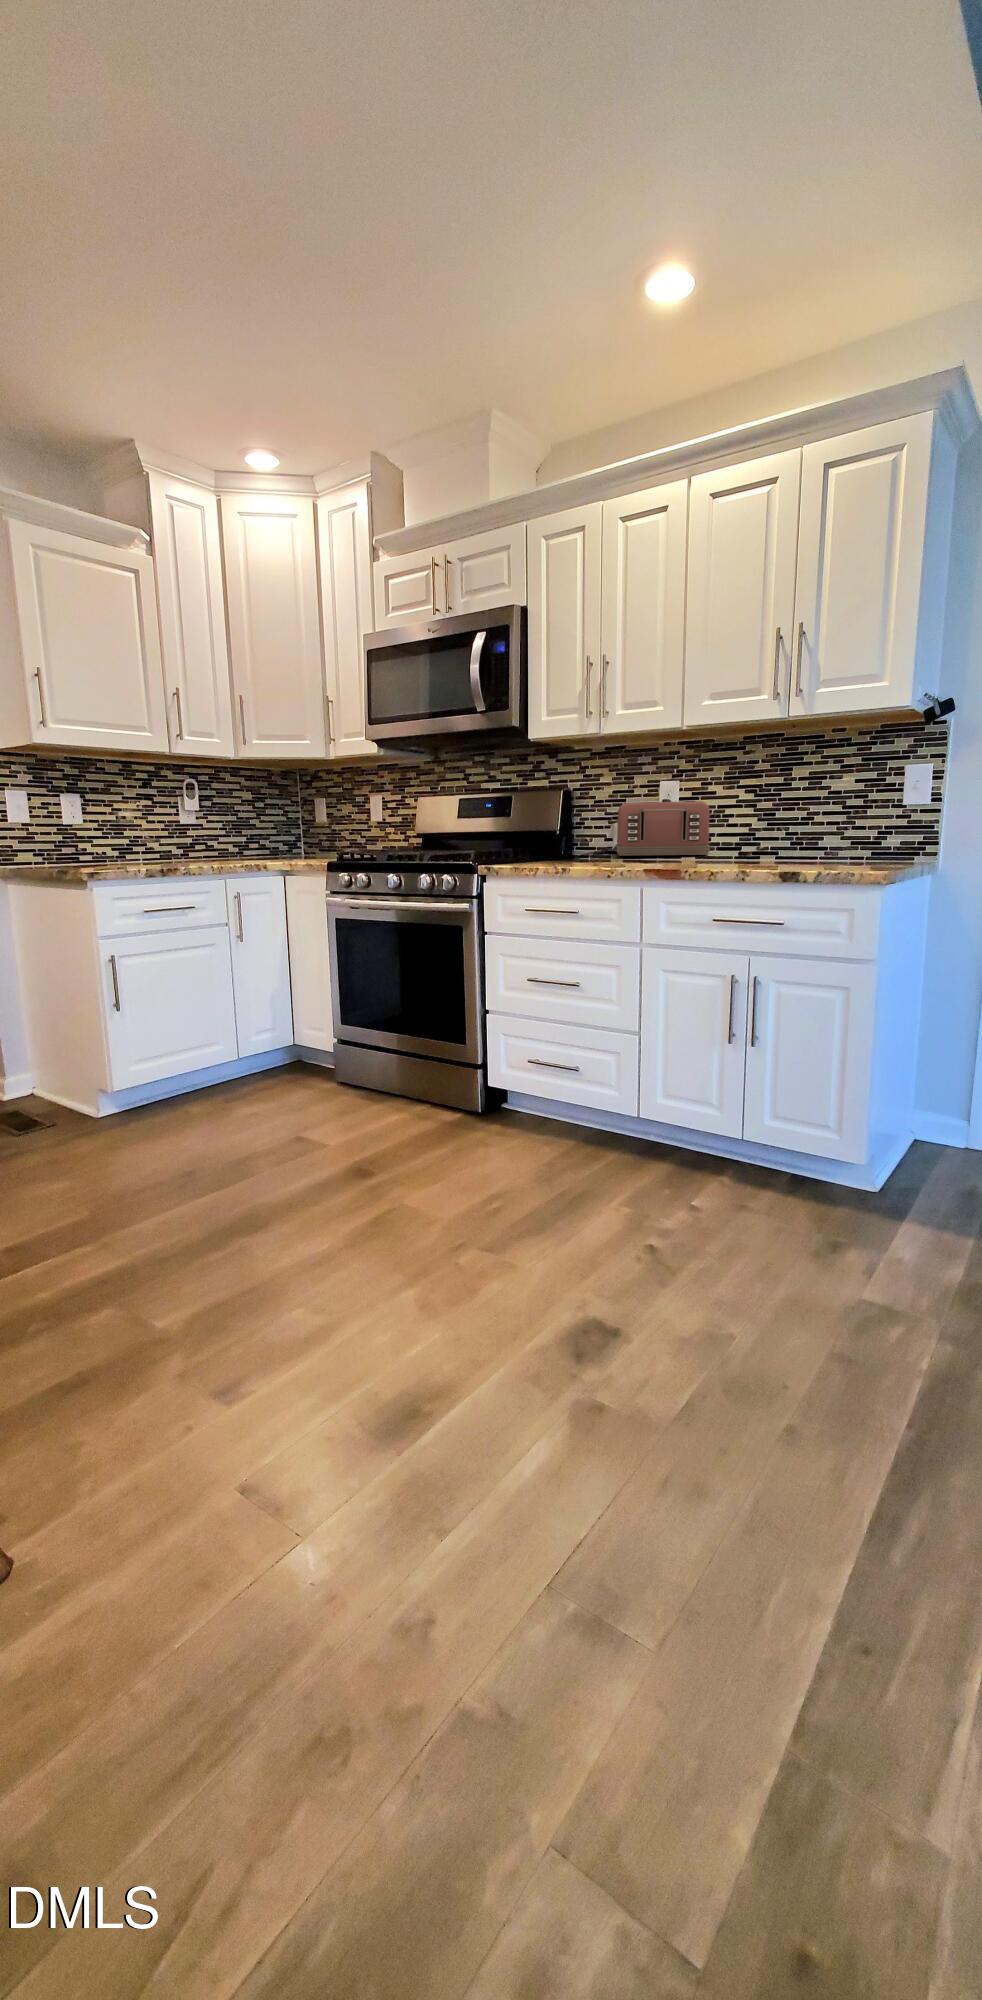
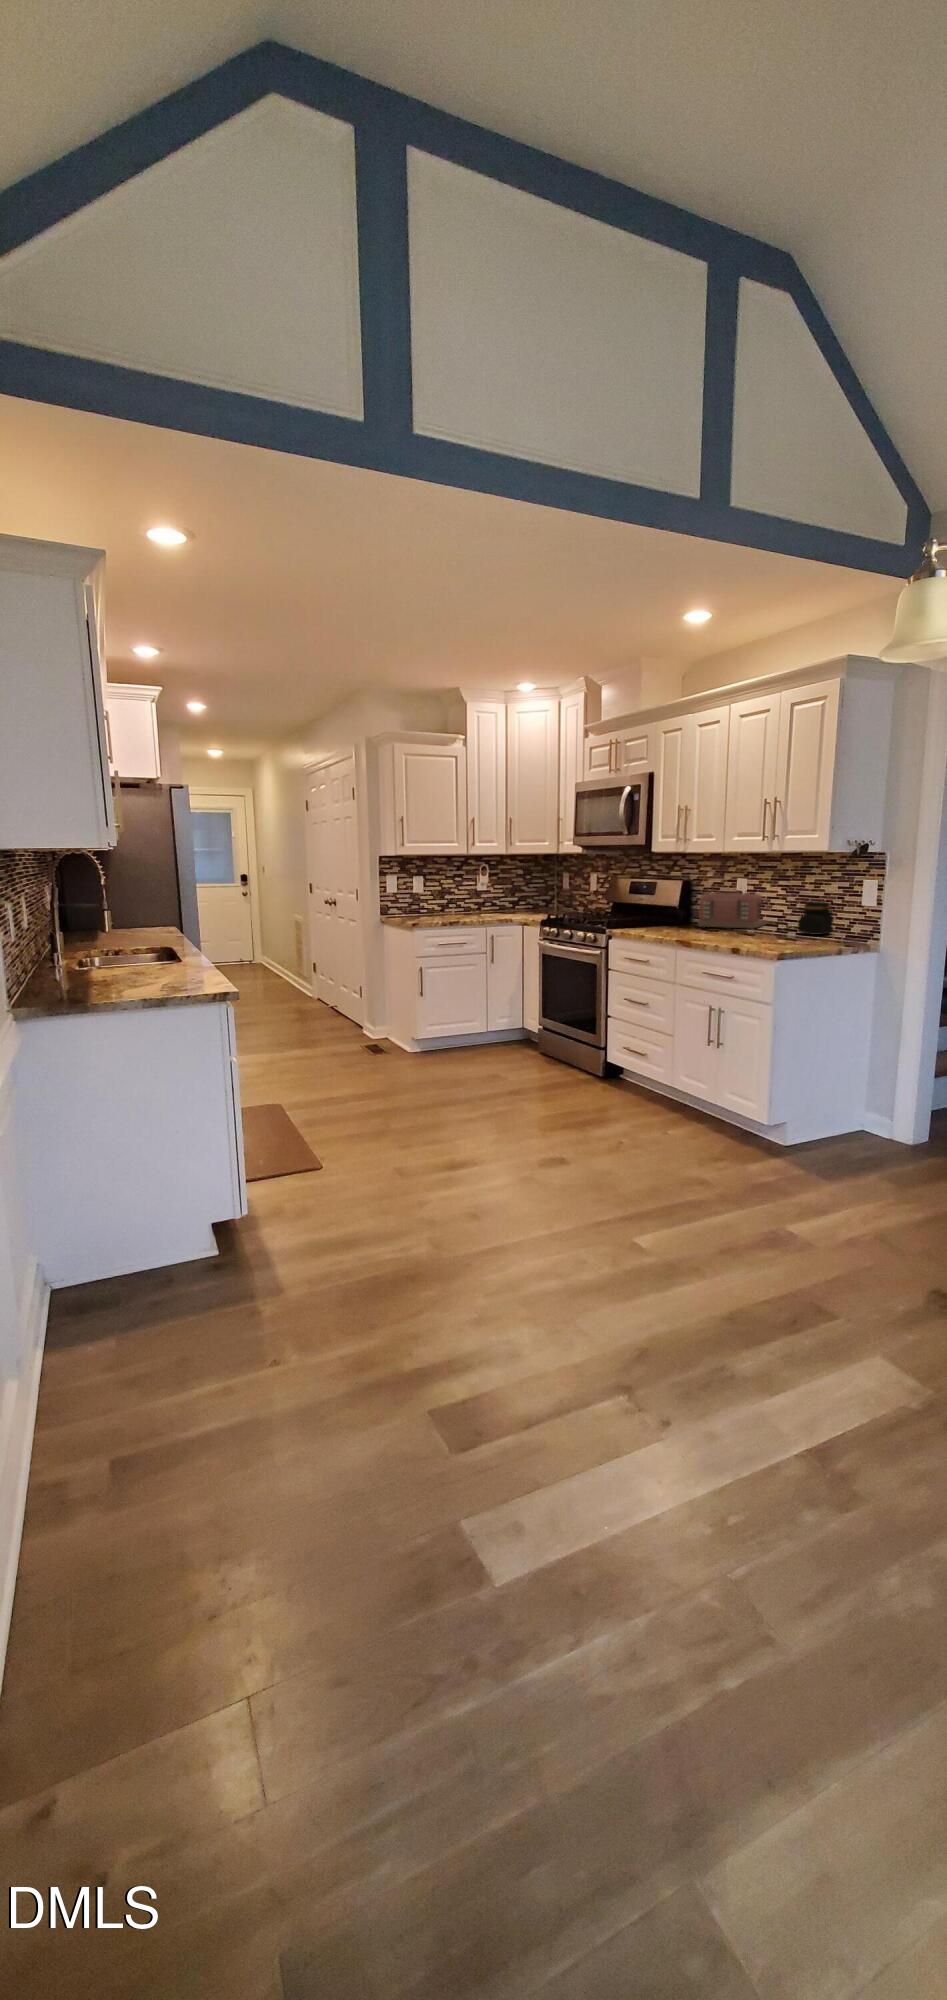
jar: none [790,805,848,856] -> present [798,901,834,935]

